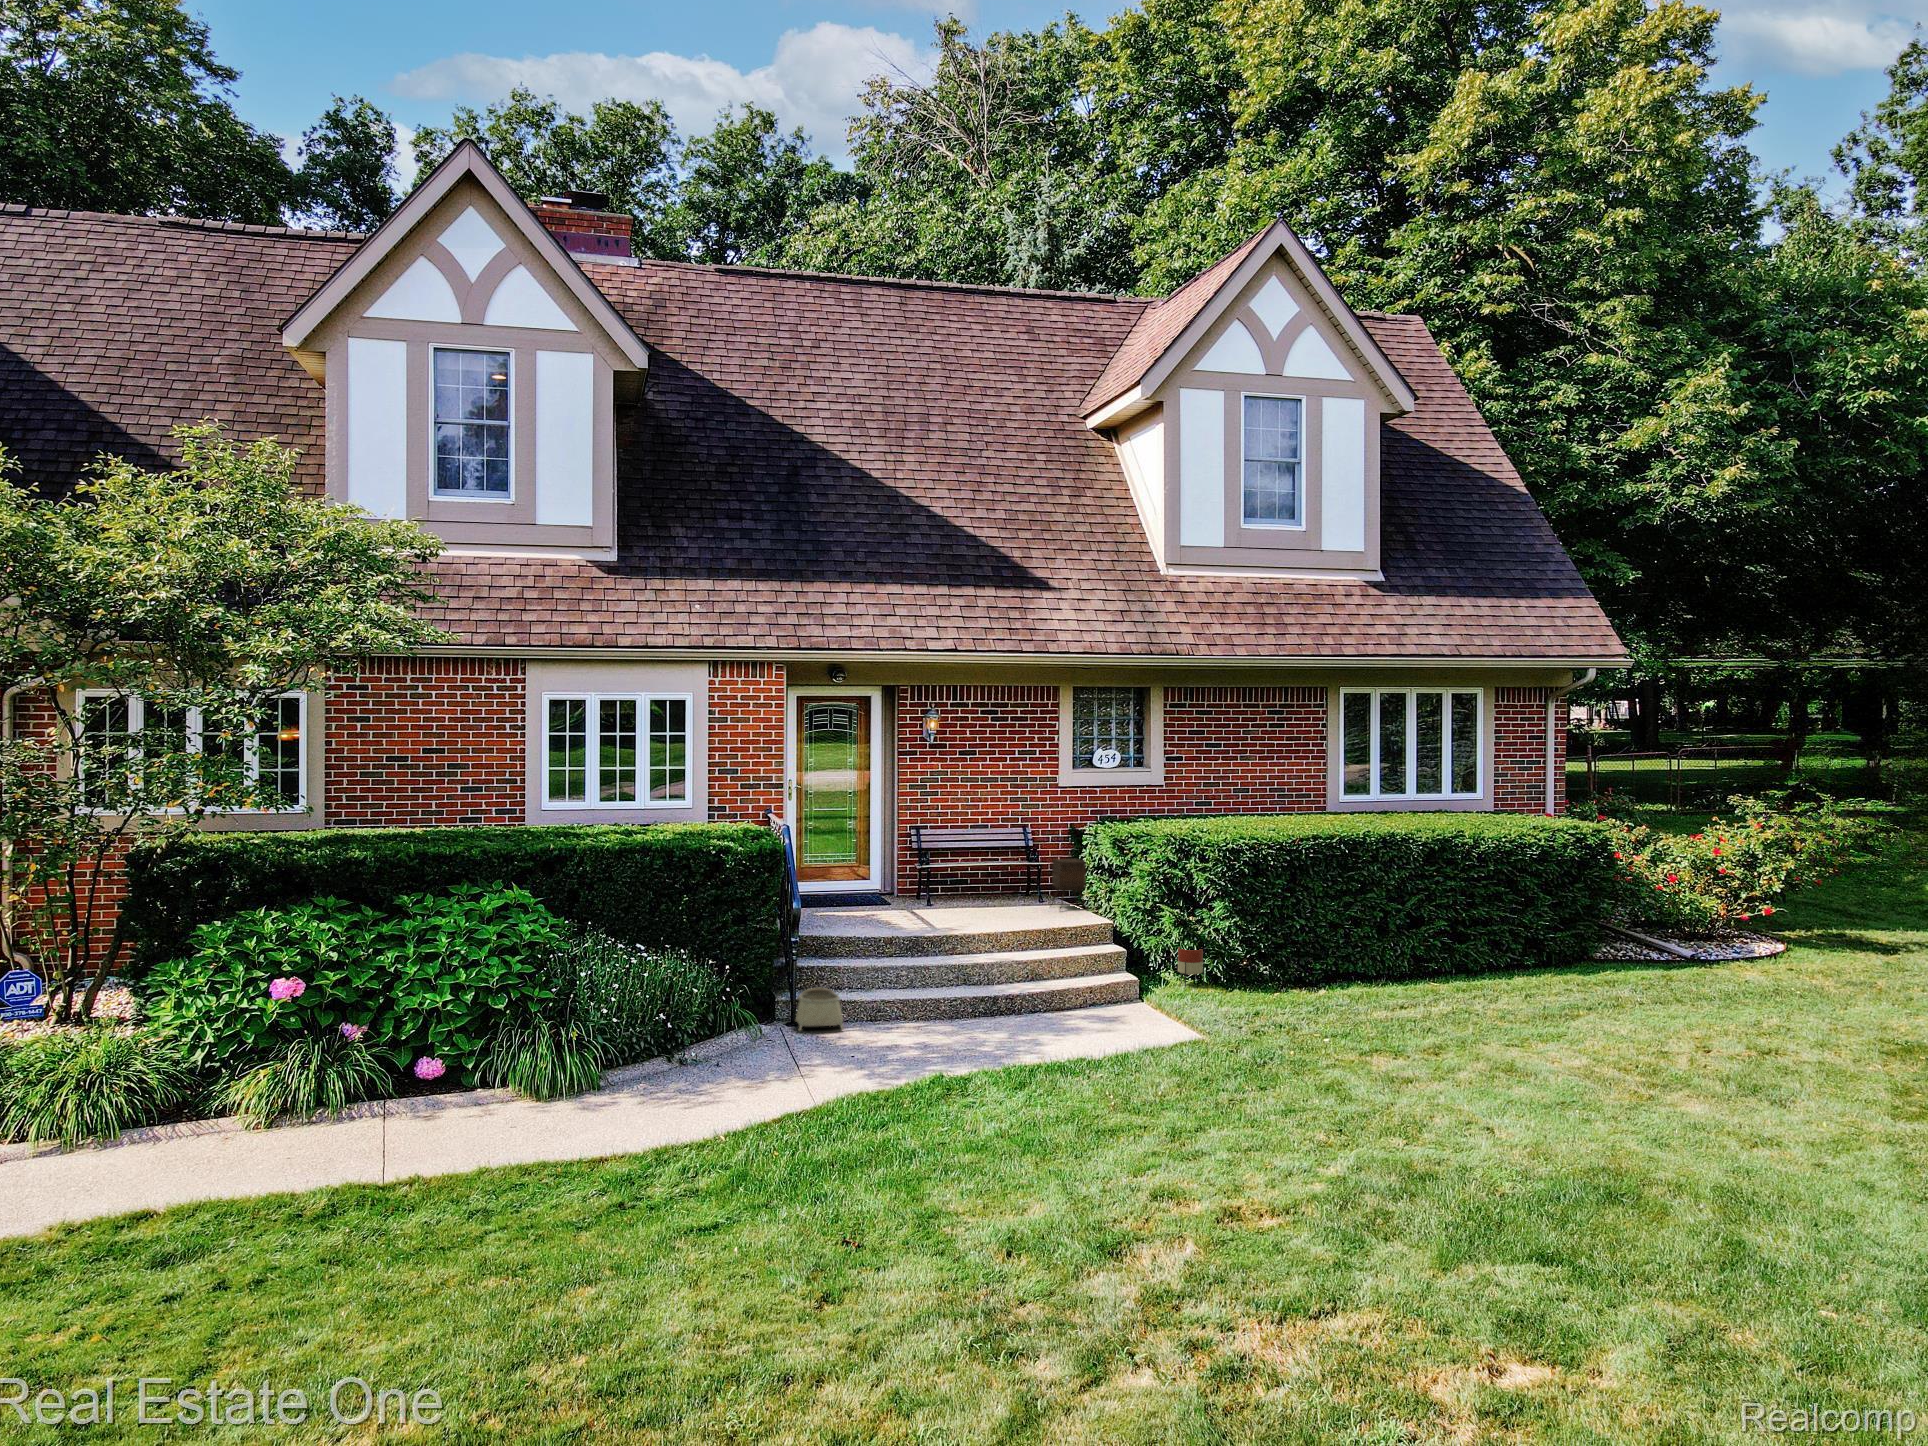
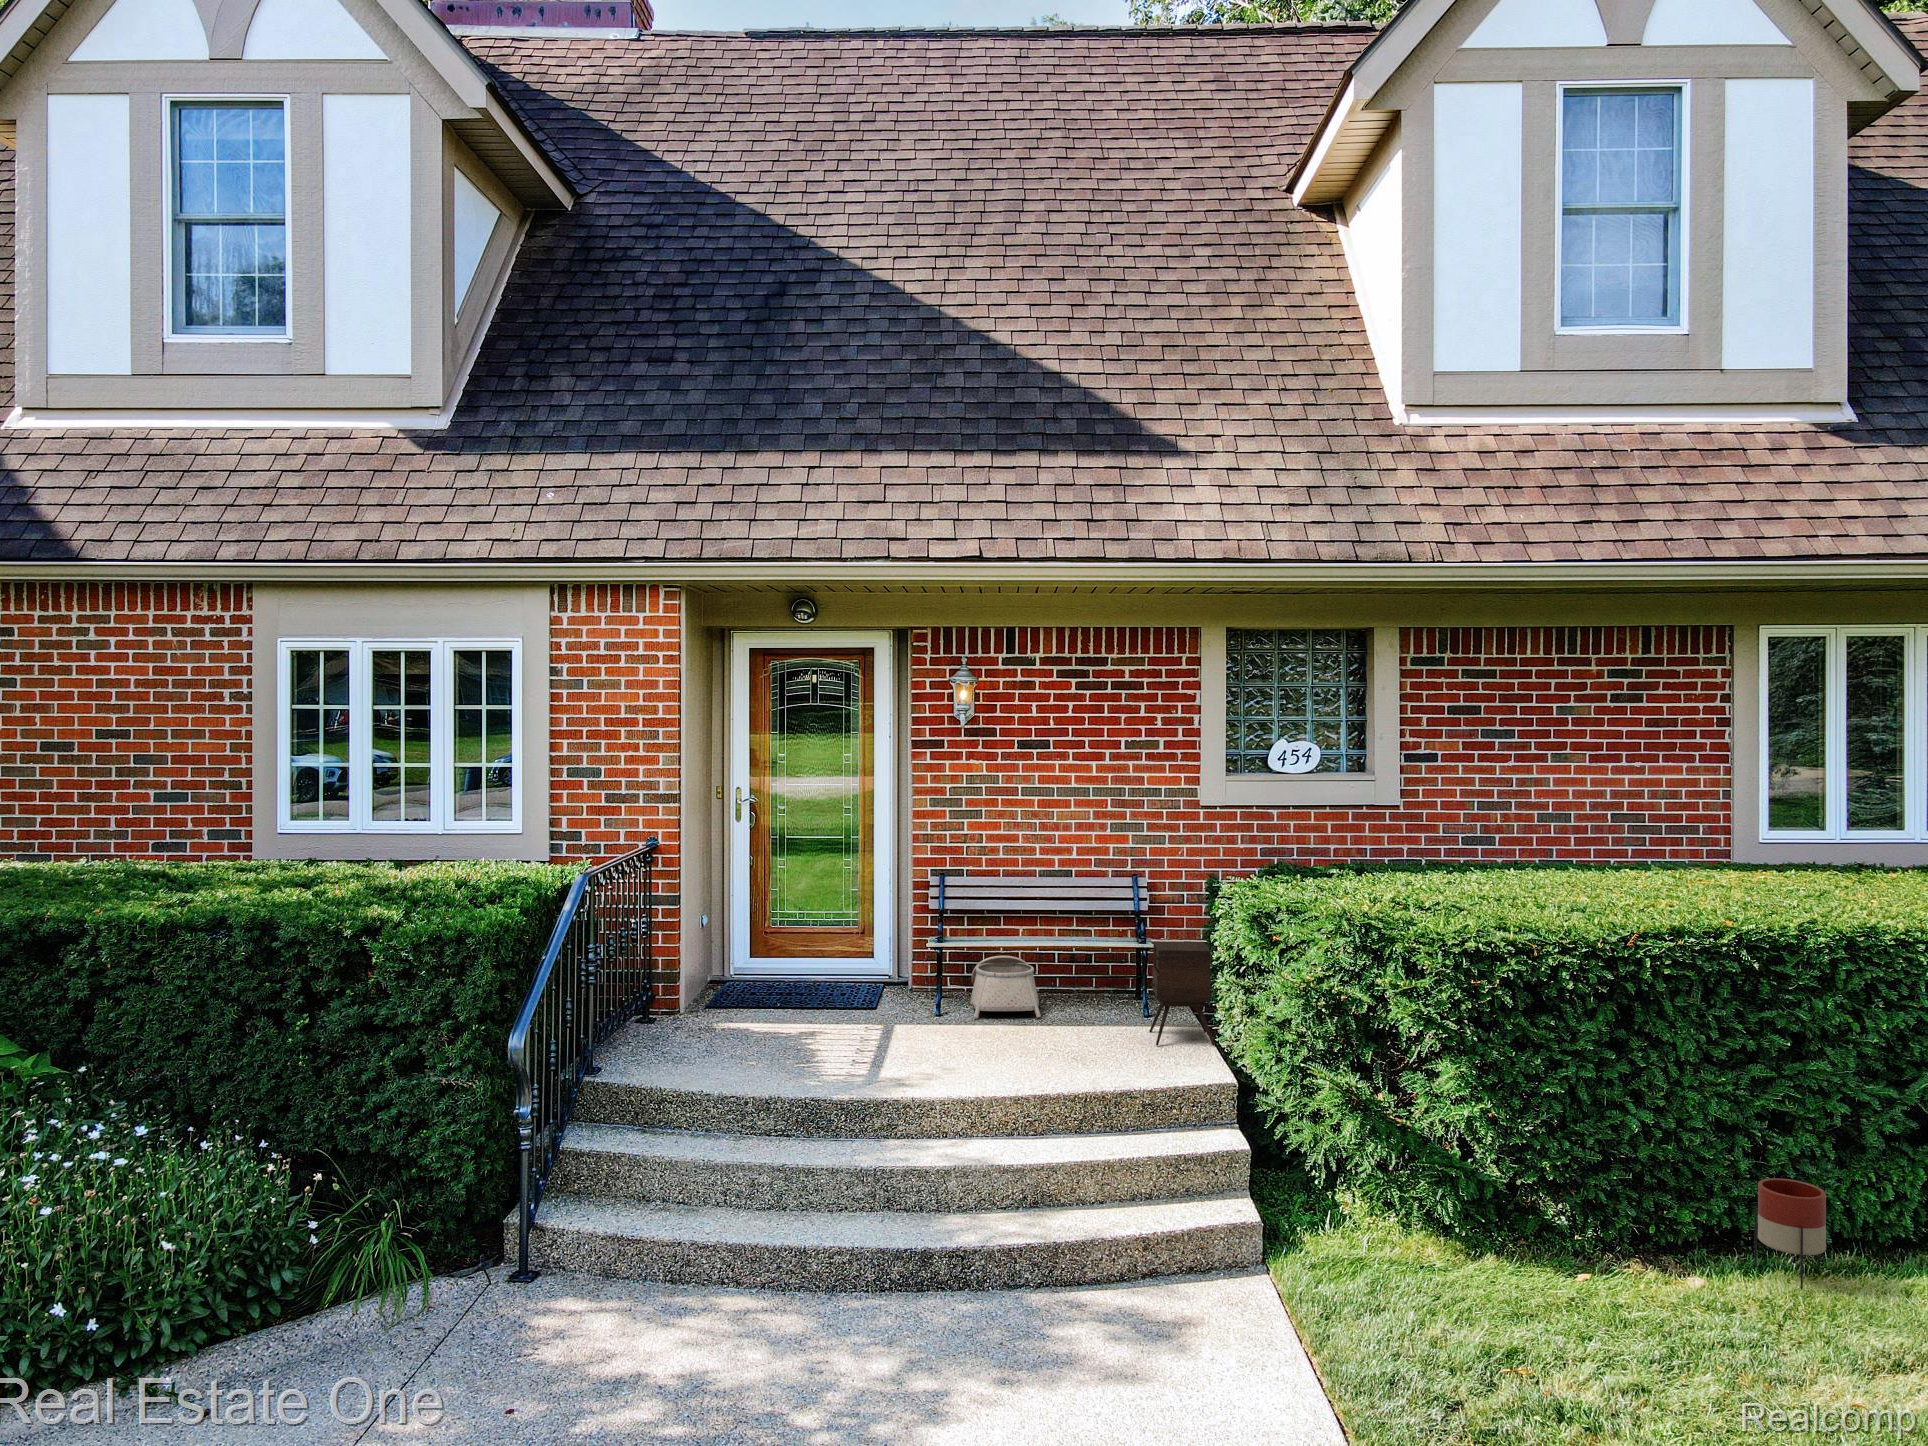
planter: present [1178,947,1204,988] -> present [1754,1178,1826,1289]
basket: present [796,988,844,1031] -> present [970,956,1041,1018]

